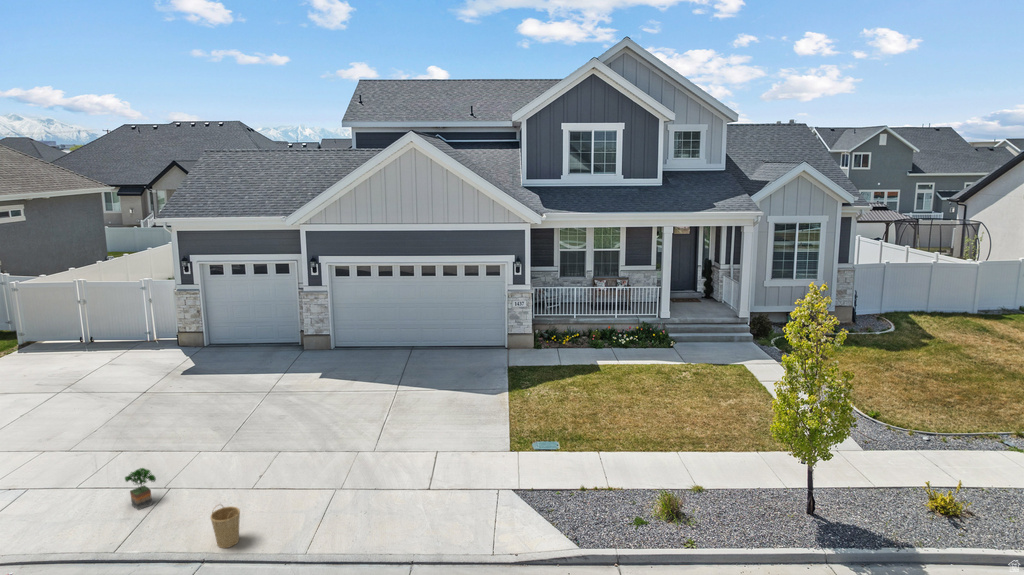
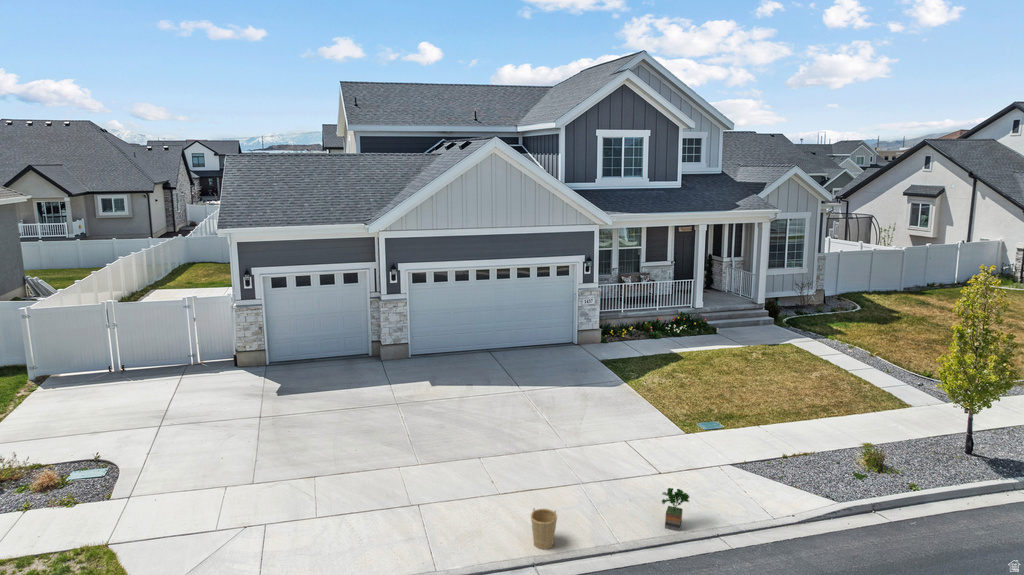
potted tree: present [125,468,156,510] -> present [662,488,690,531]

